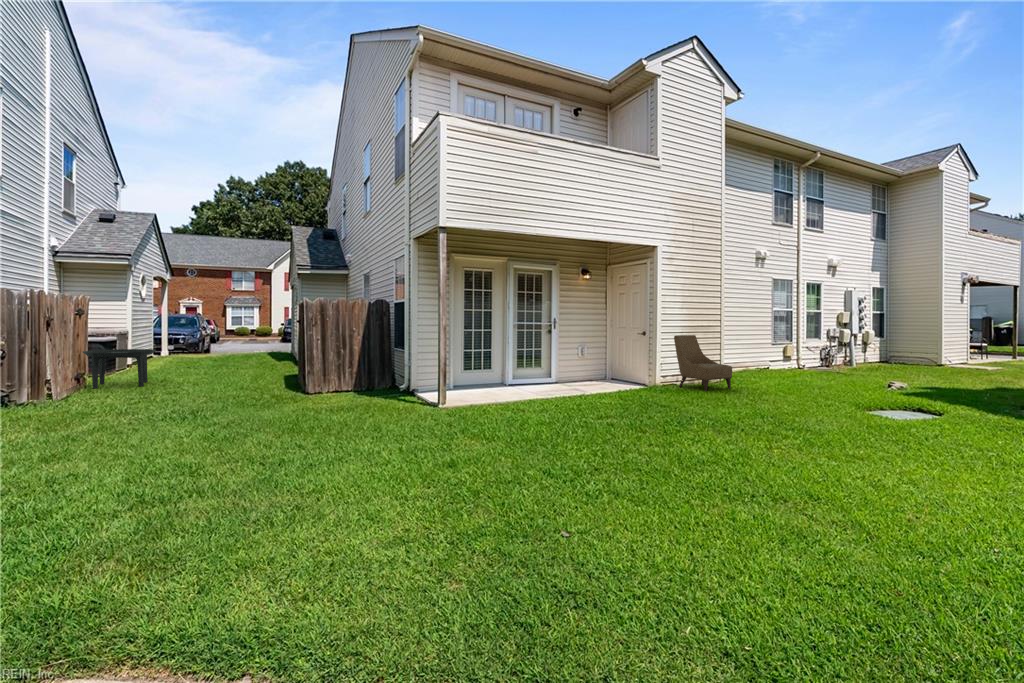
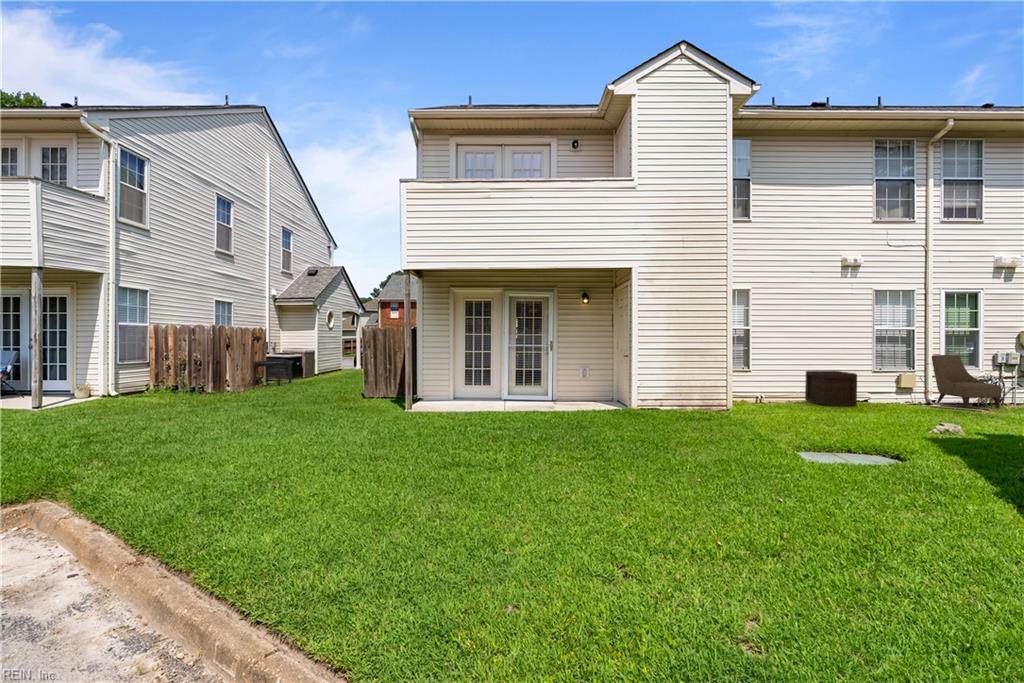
chair: present [674,335,732,391] -> present [932,355,1002,408]
wooden crate: none [736,345,777,373] -> present [805,371,857,406]

